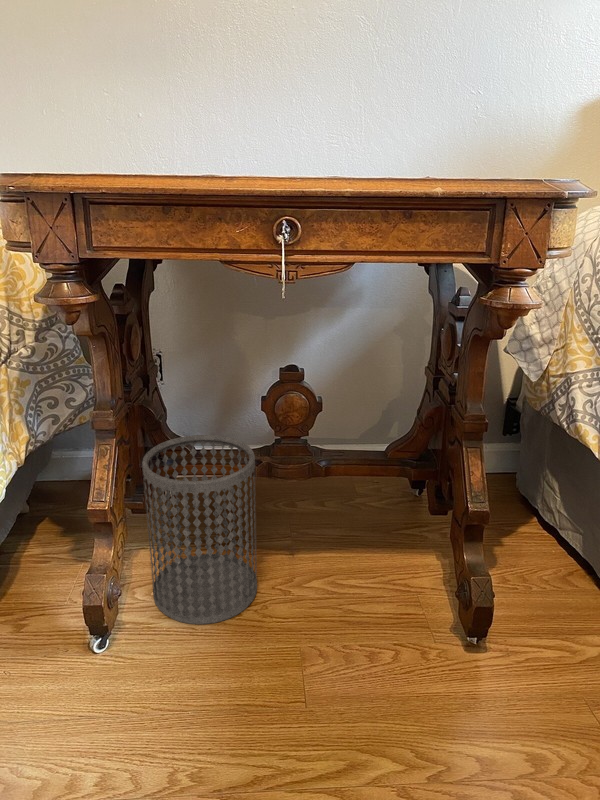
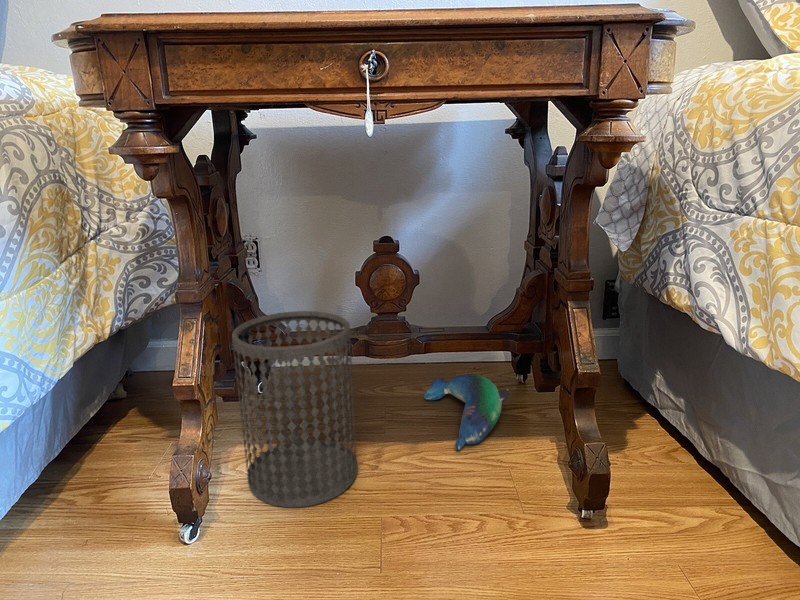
plush toy: none [321,489,405,570] -> present [424,373,509,450]

